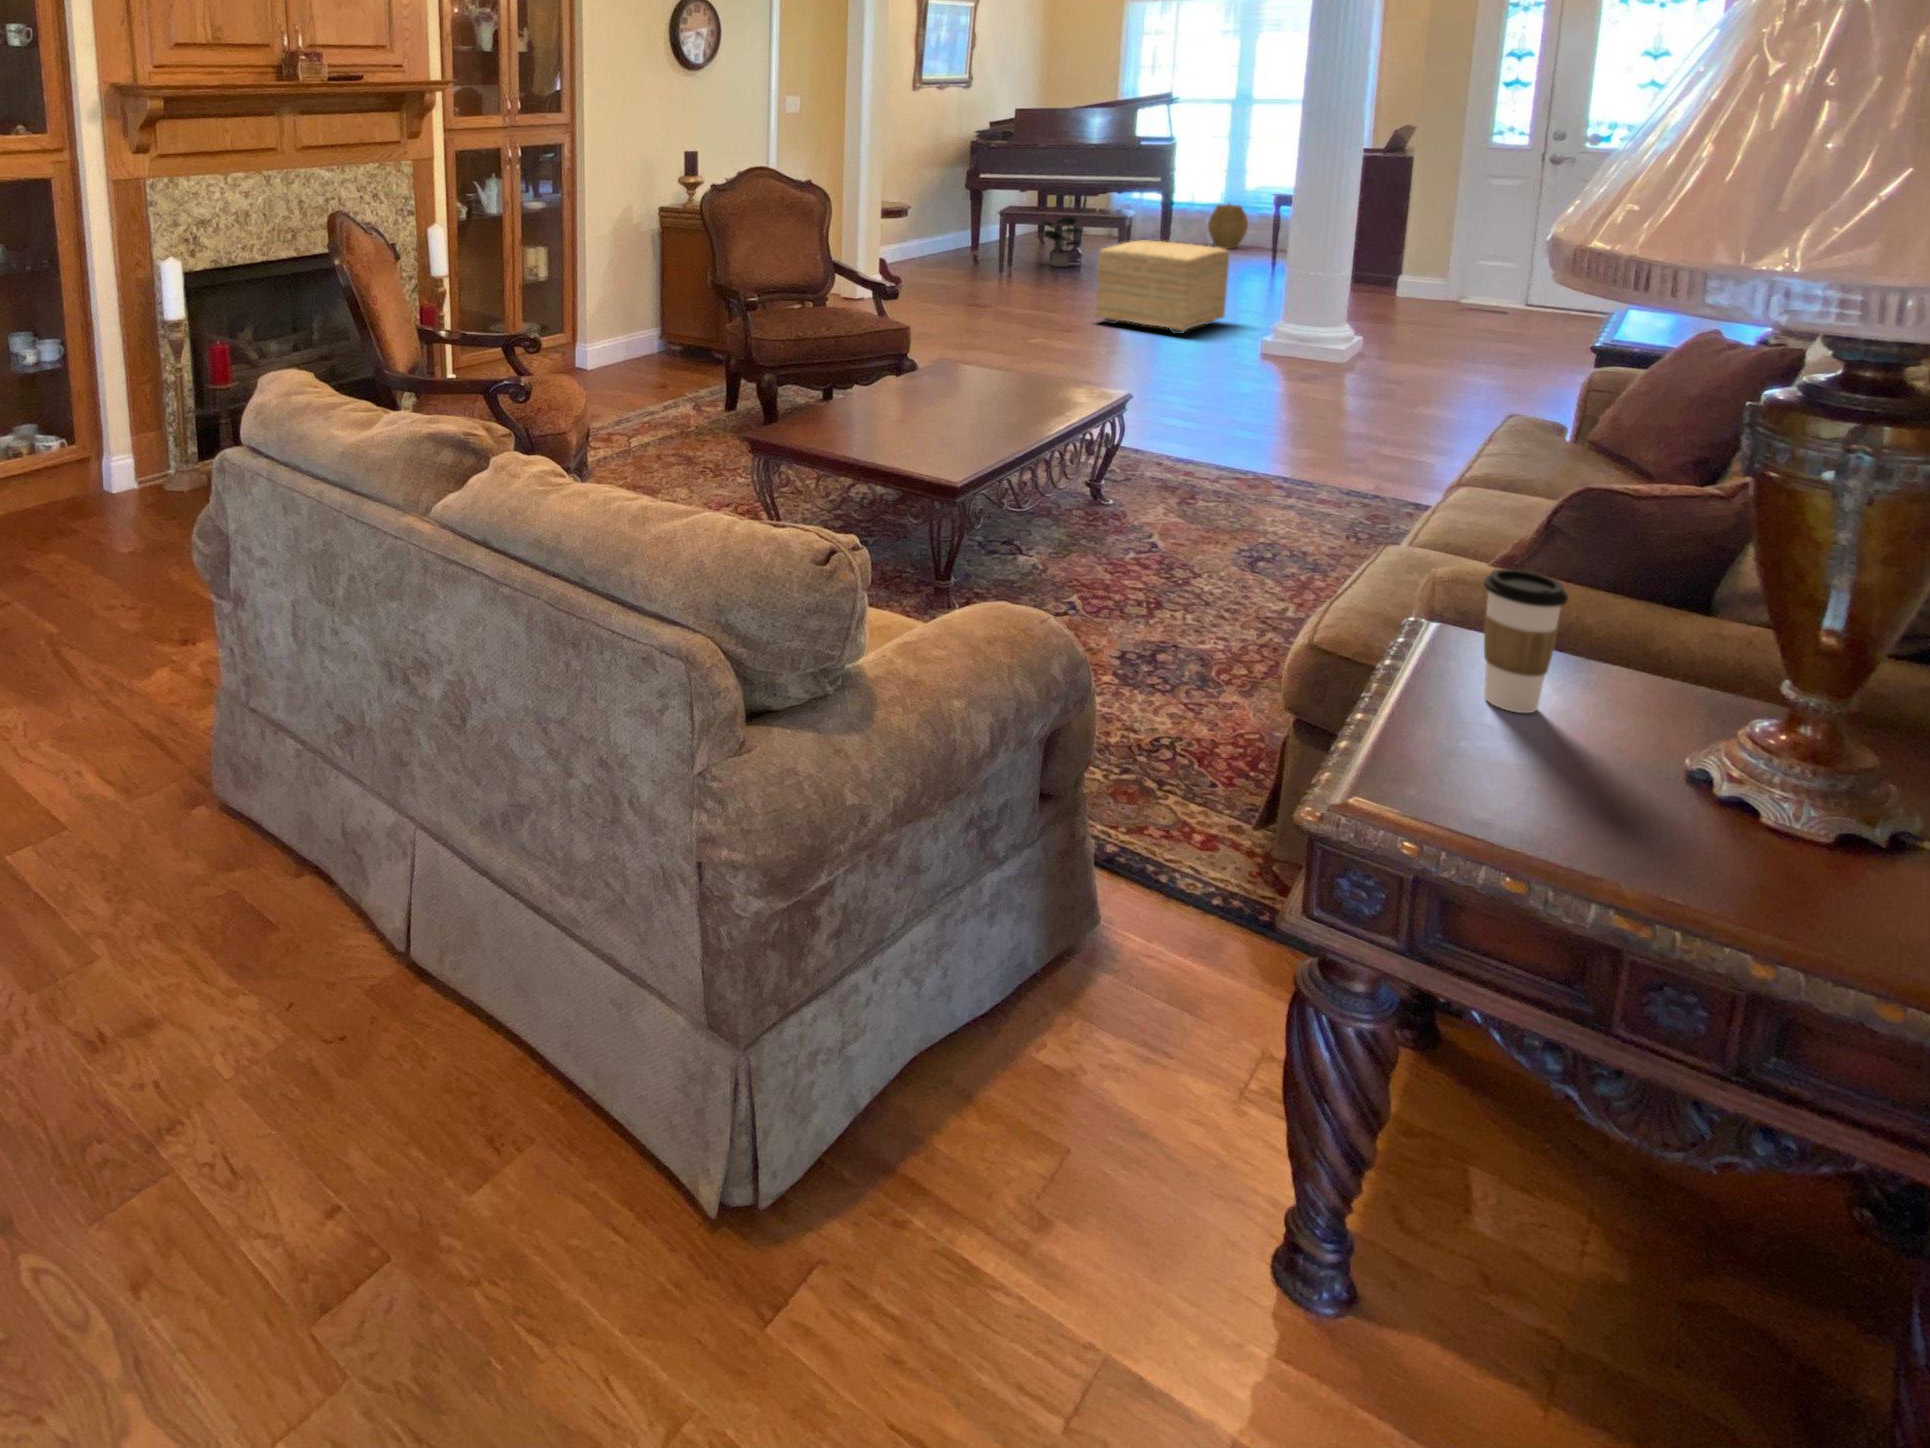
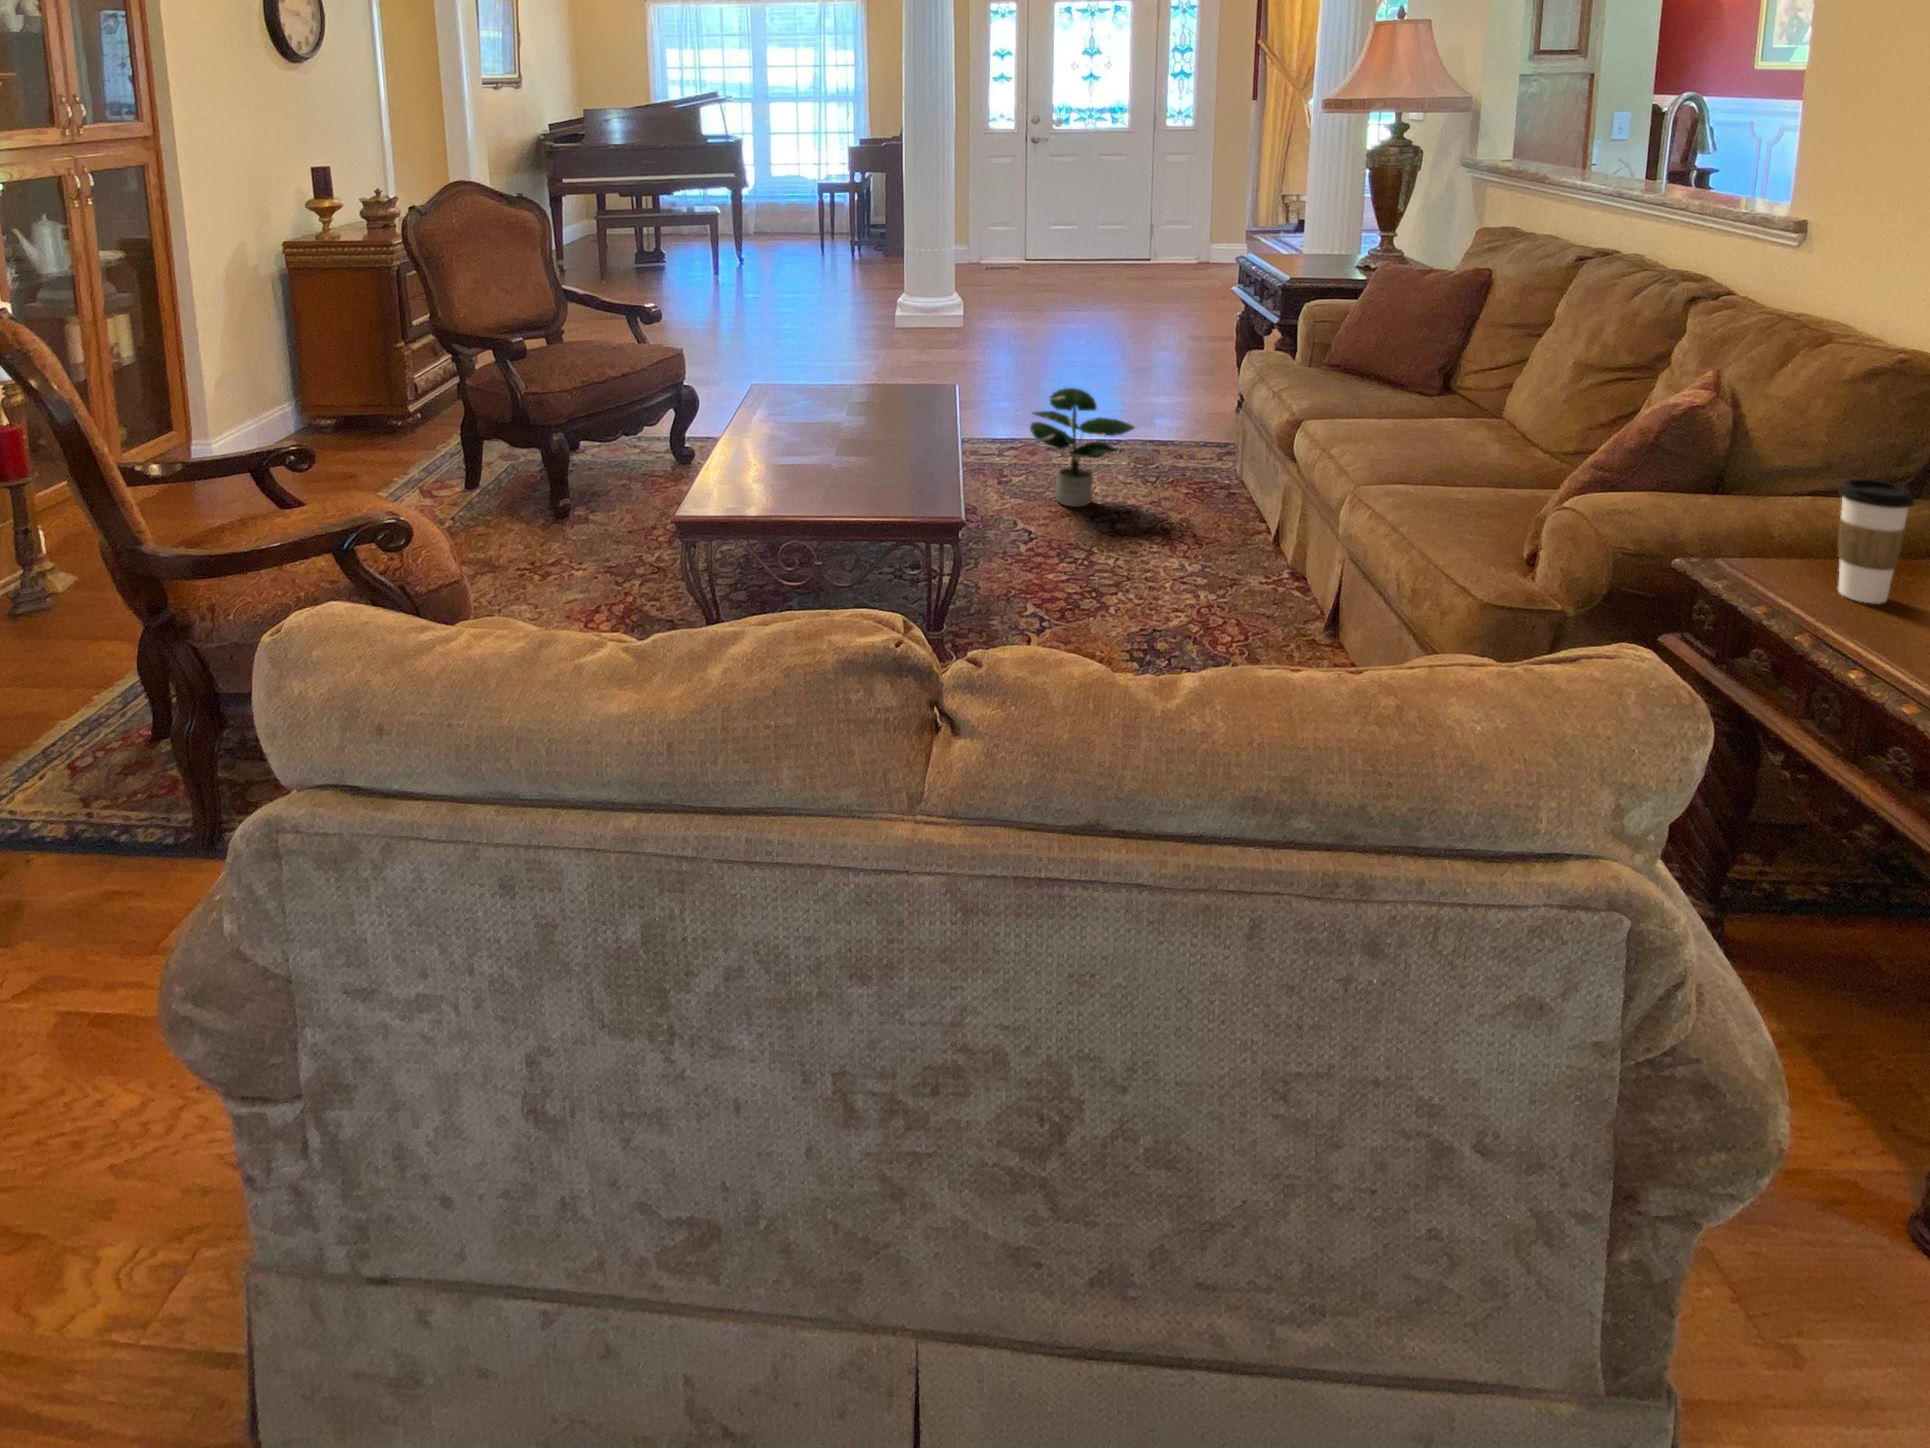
woven basket: present [1208,204,1248,249] -> none [758,192,792,234]
potted plant: present [1043,217,1083,267] -> present [1030,388,1135,507]
ottoman: present [1095,240,1229,334] -> none [742,233,851,319]

